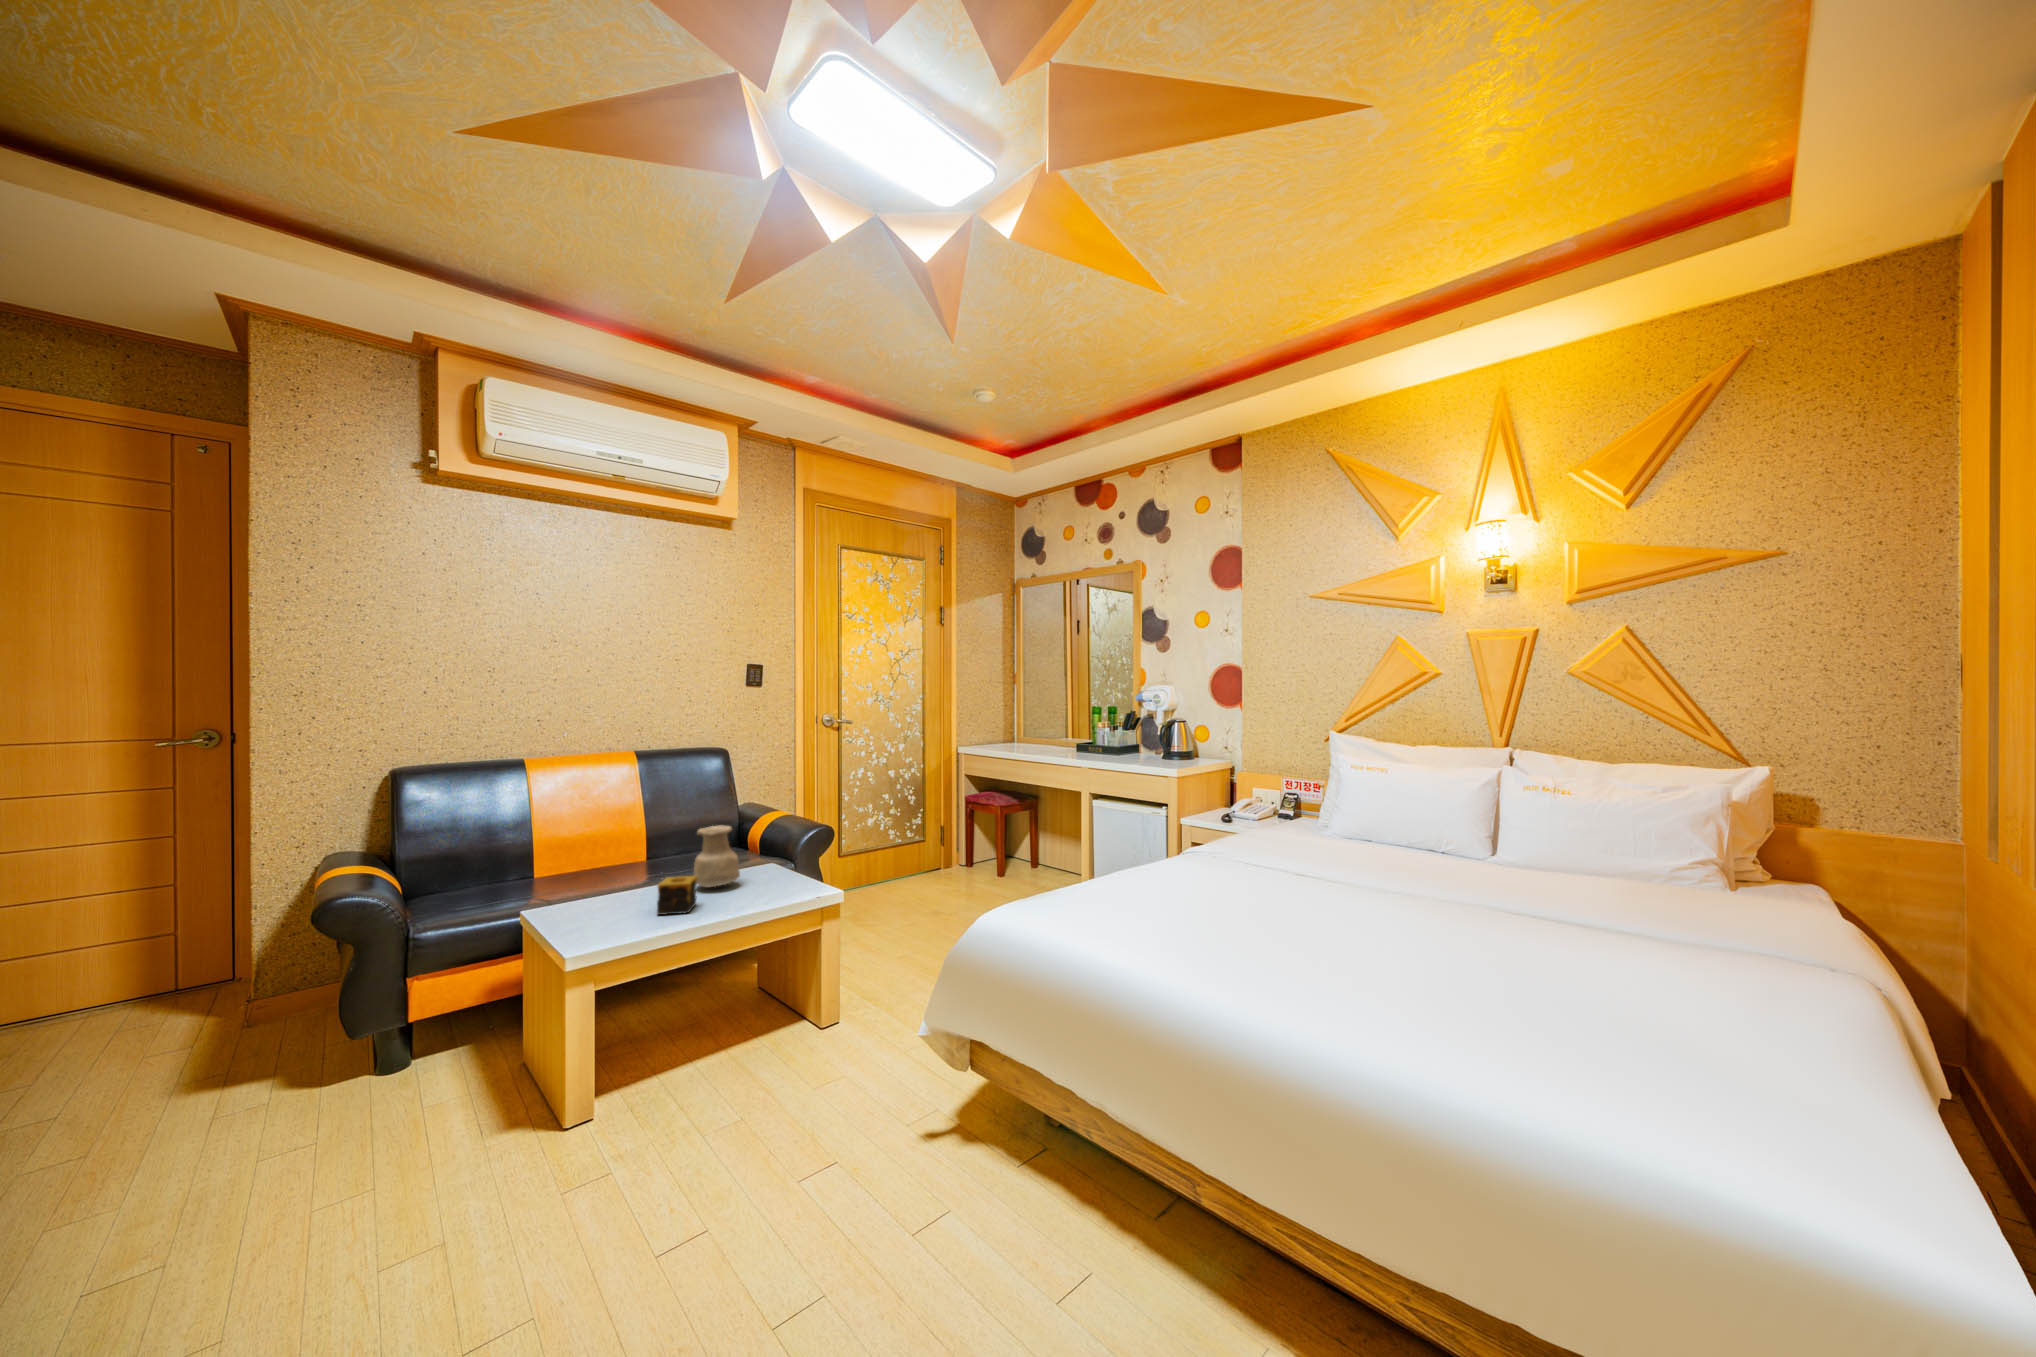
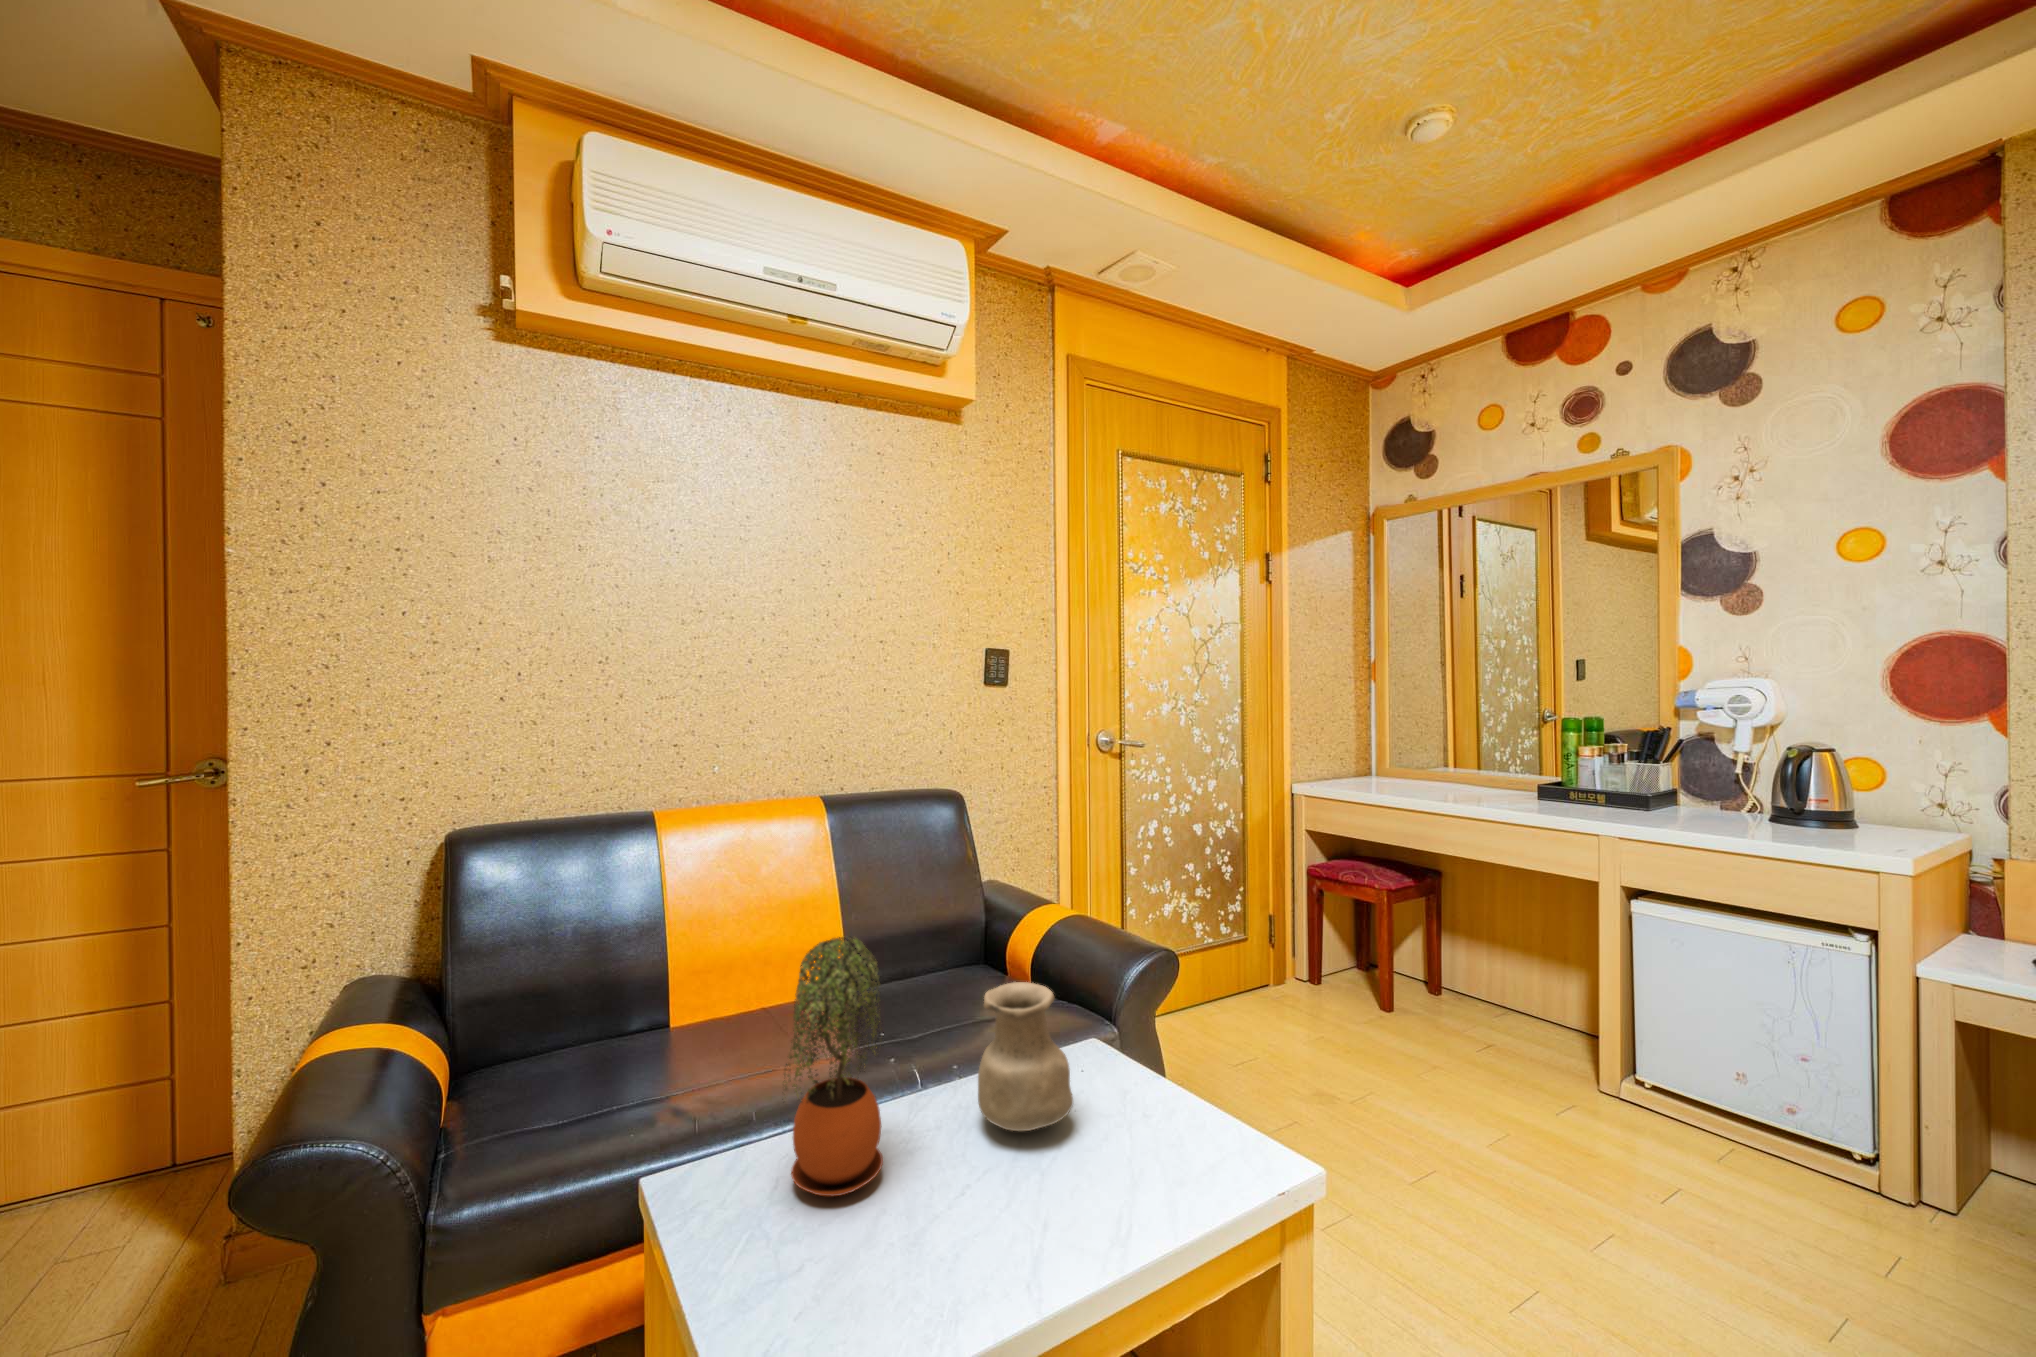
potted plant: none [592,800,644,908] -> present [784,937,883,1196]
candle: present [657,876,697,915] -> none [932,1133,1010,1249]

